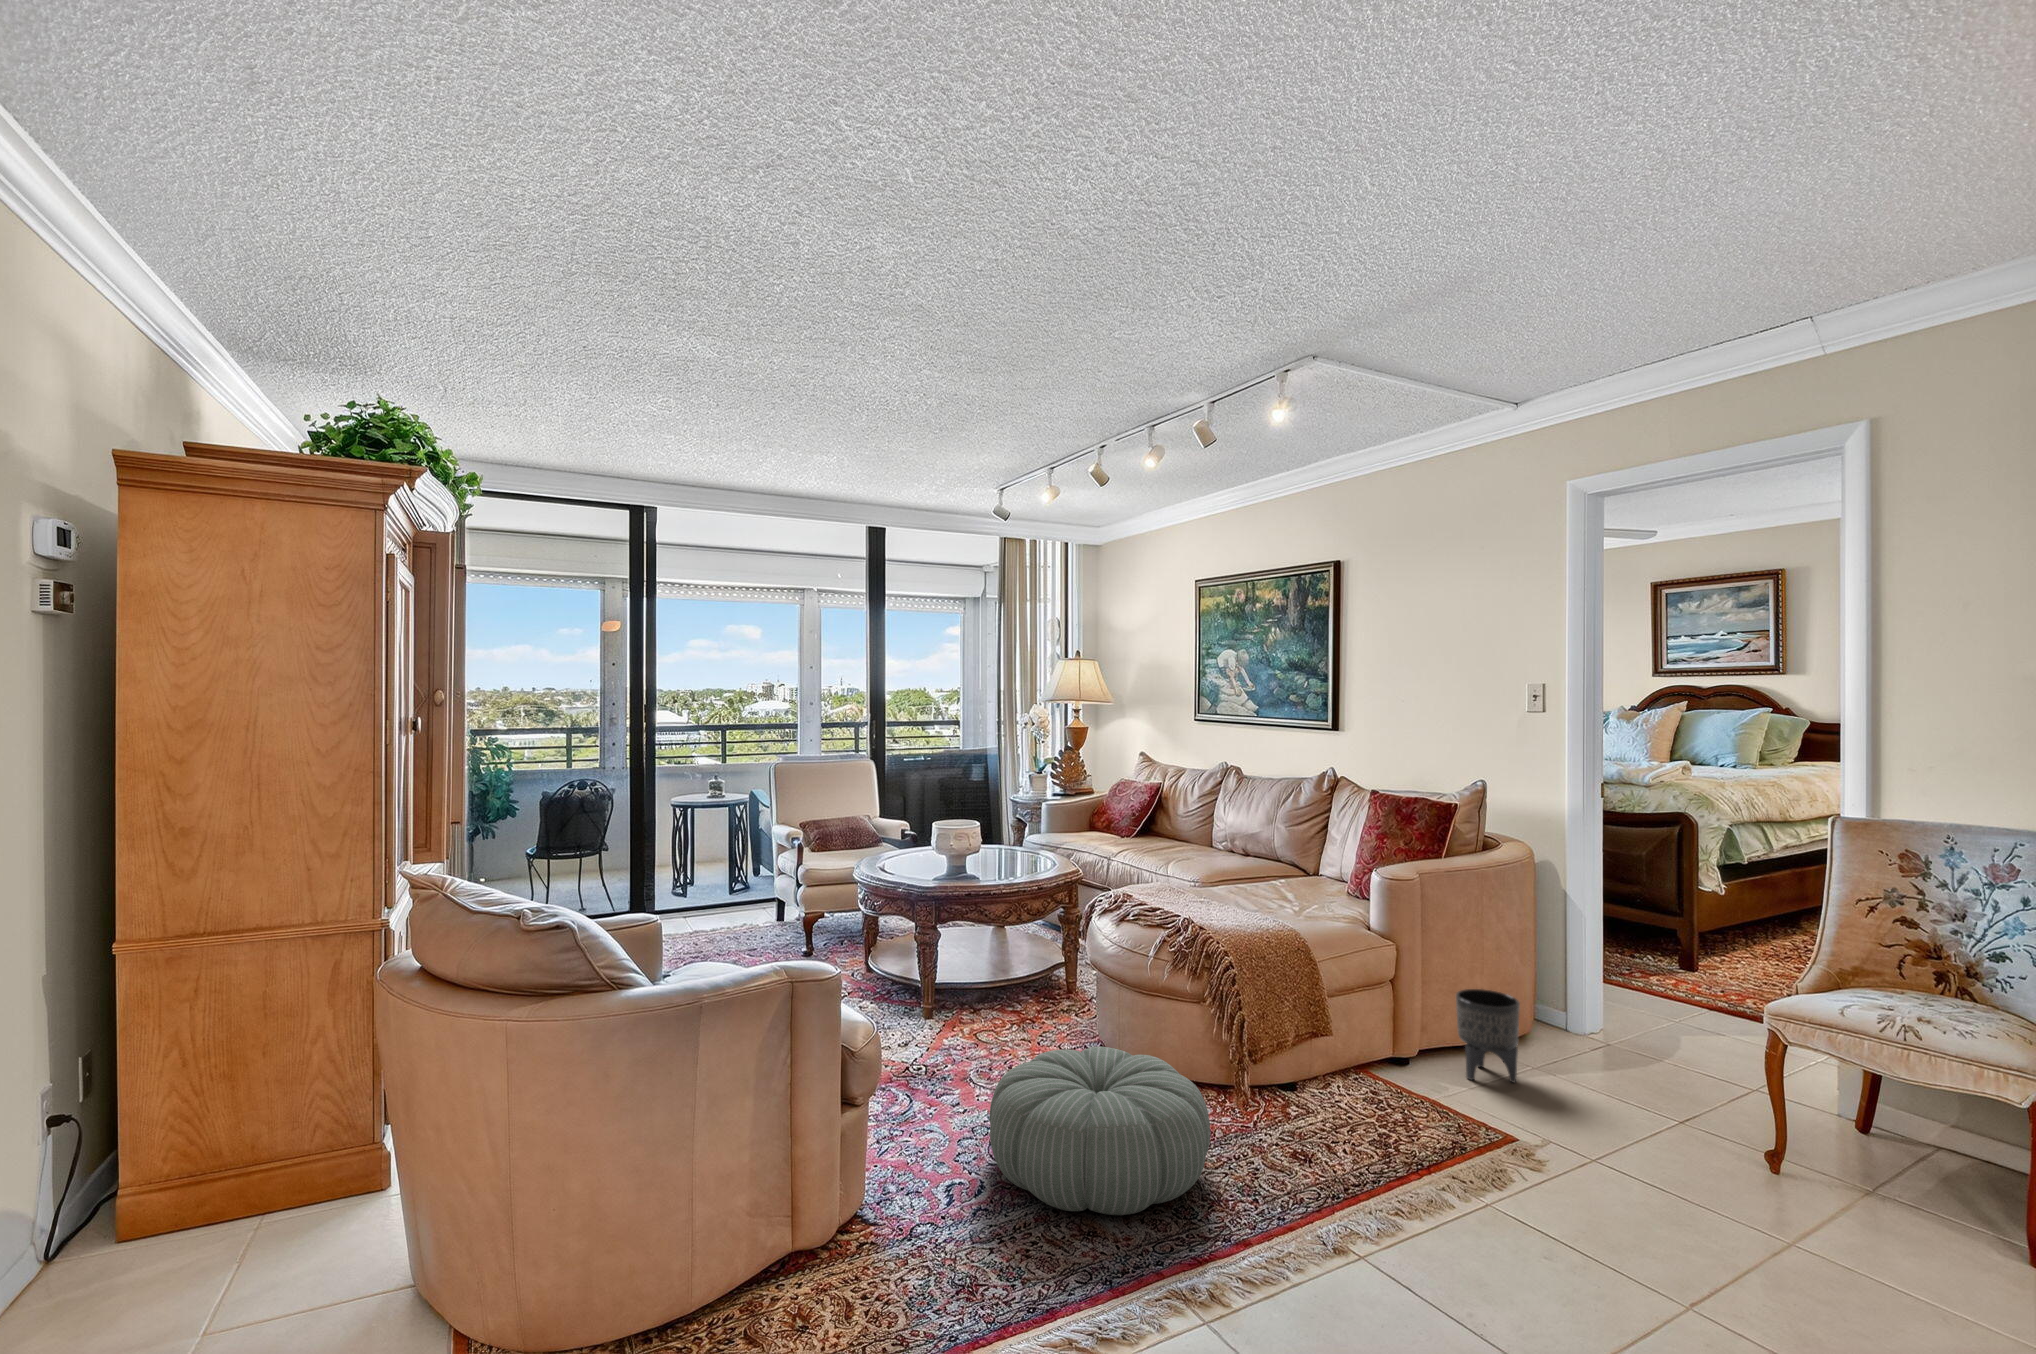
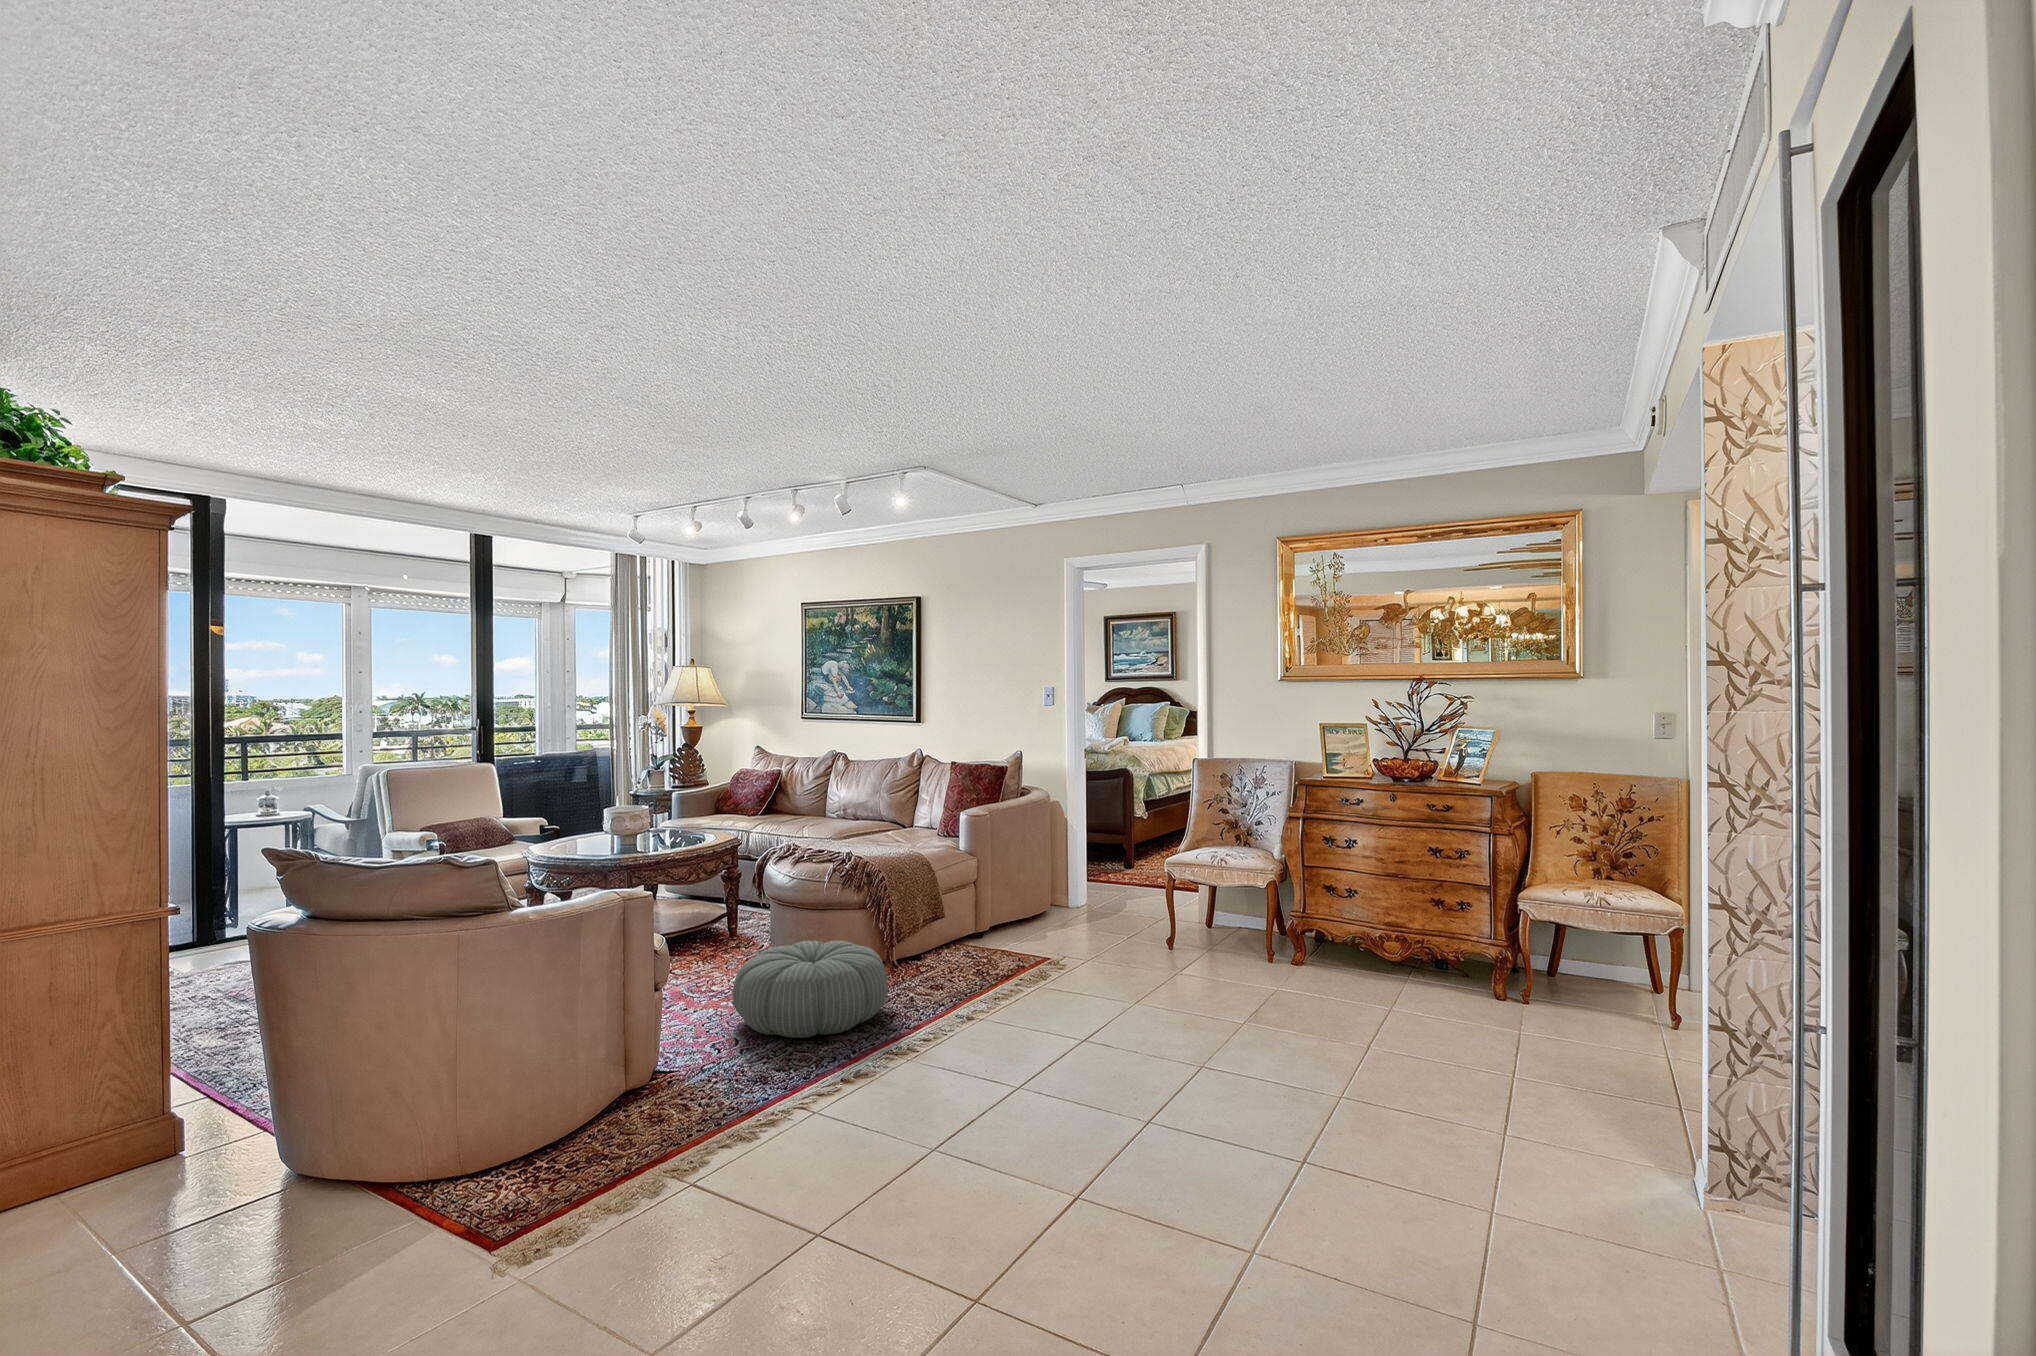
planter: present [1456,989,1520,1083] -> none [1012,882,1048,938]

